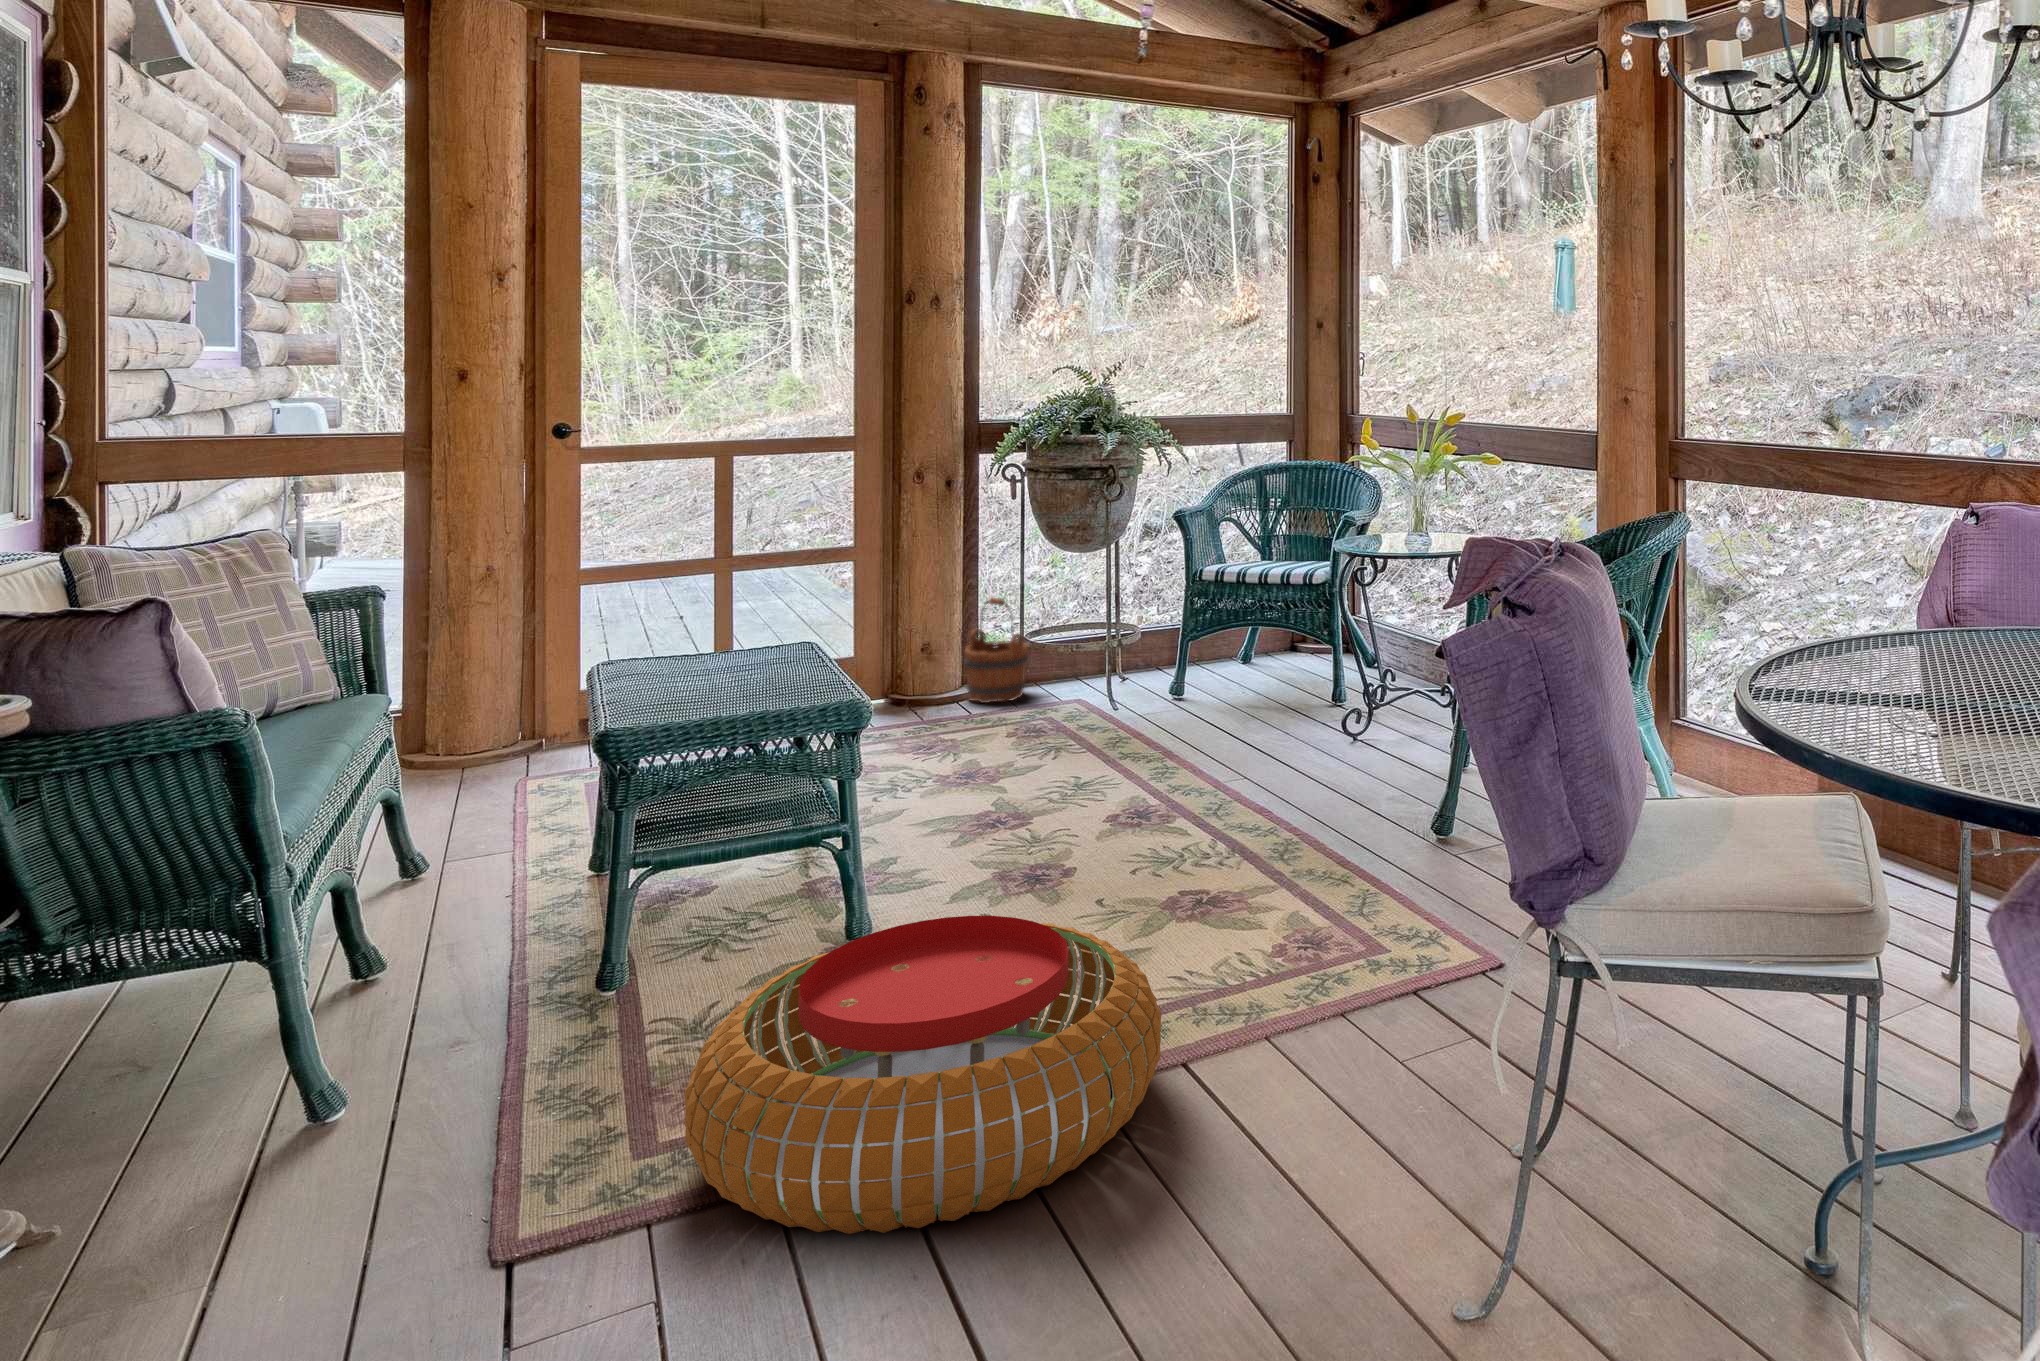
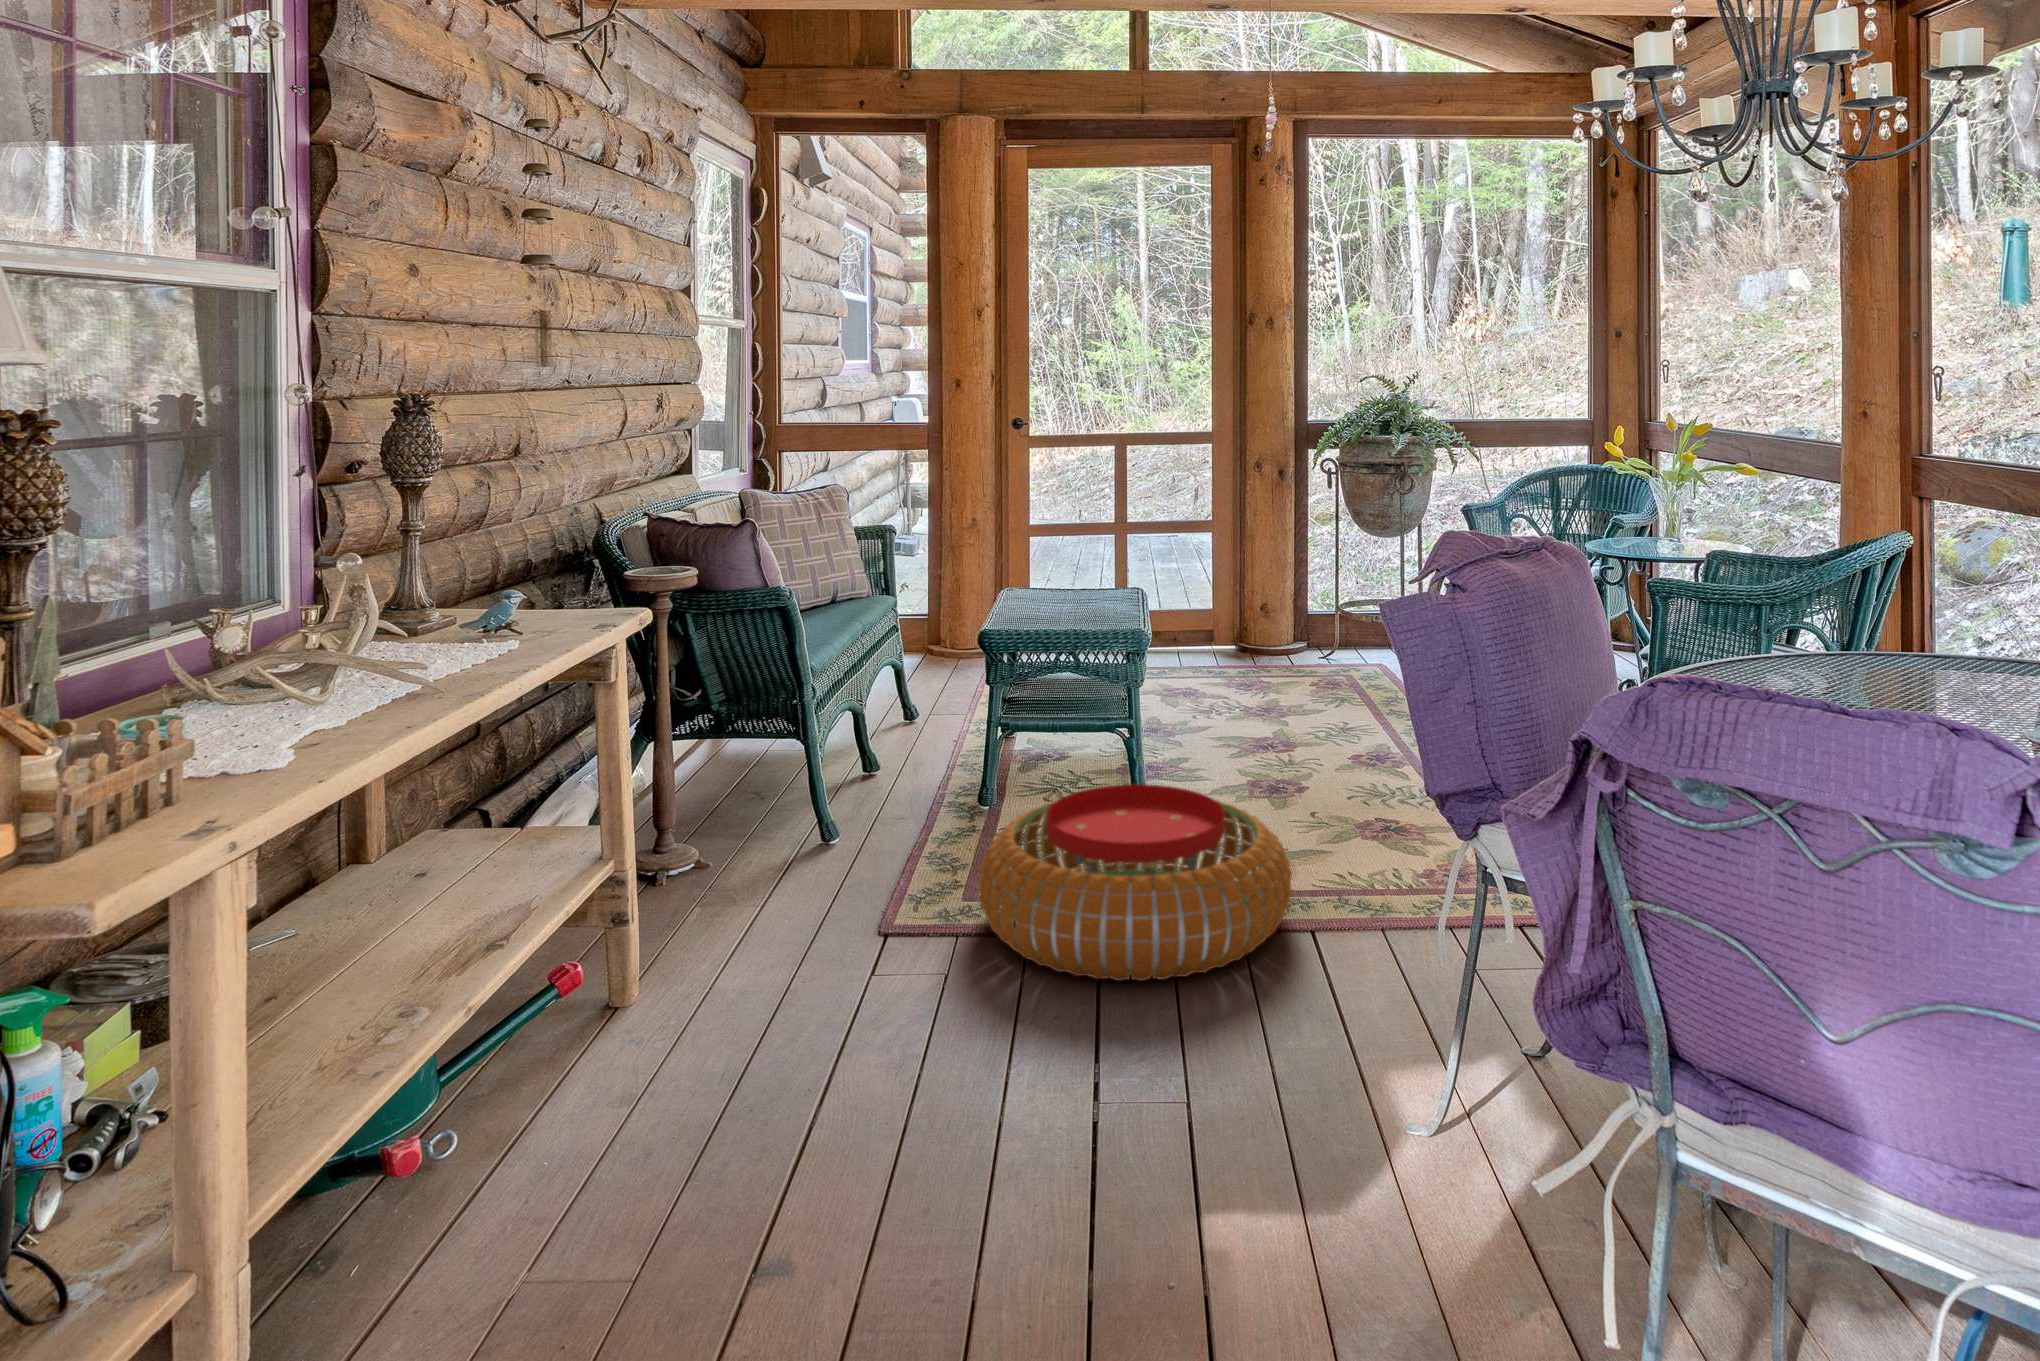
wooden bucket: present [964,597,1028,703] -> none [1295,569,1346,658]

